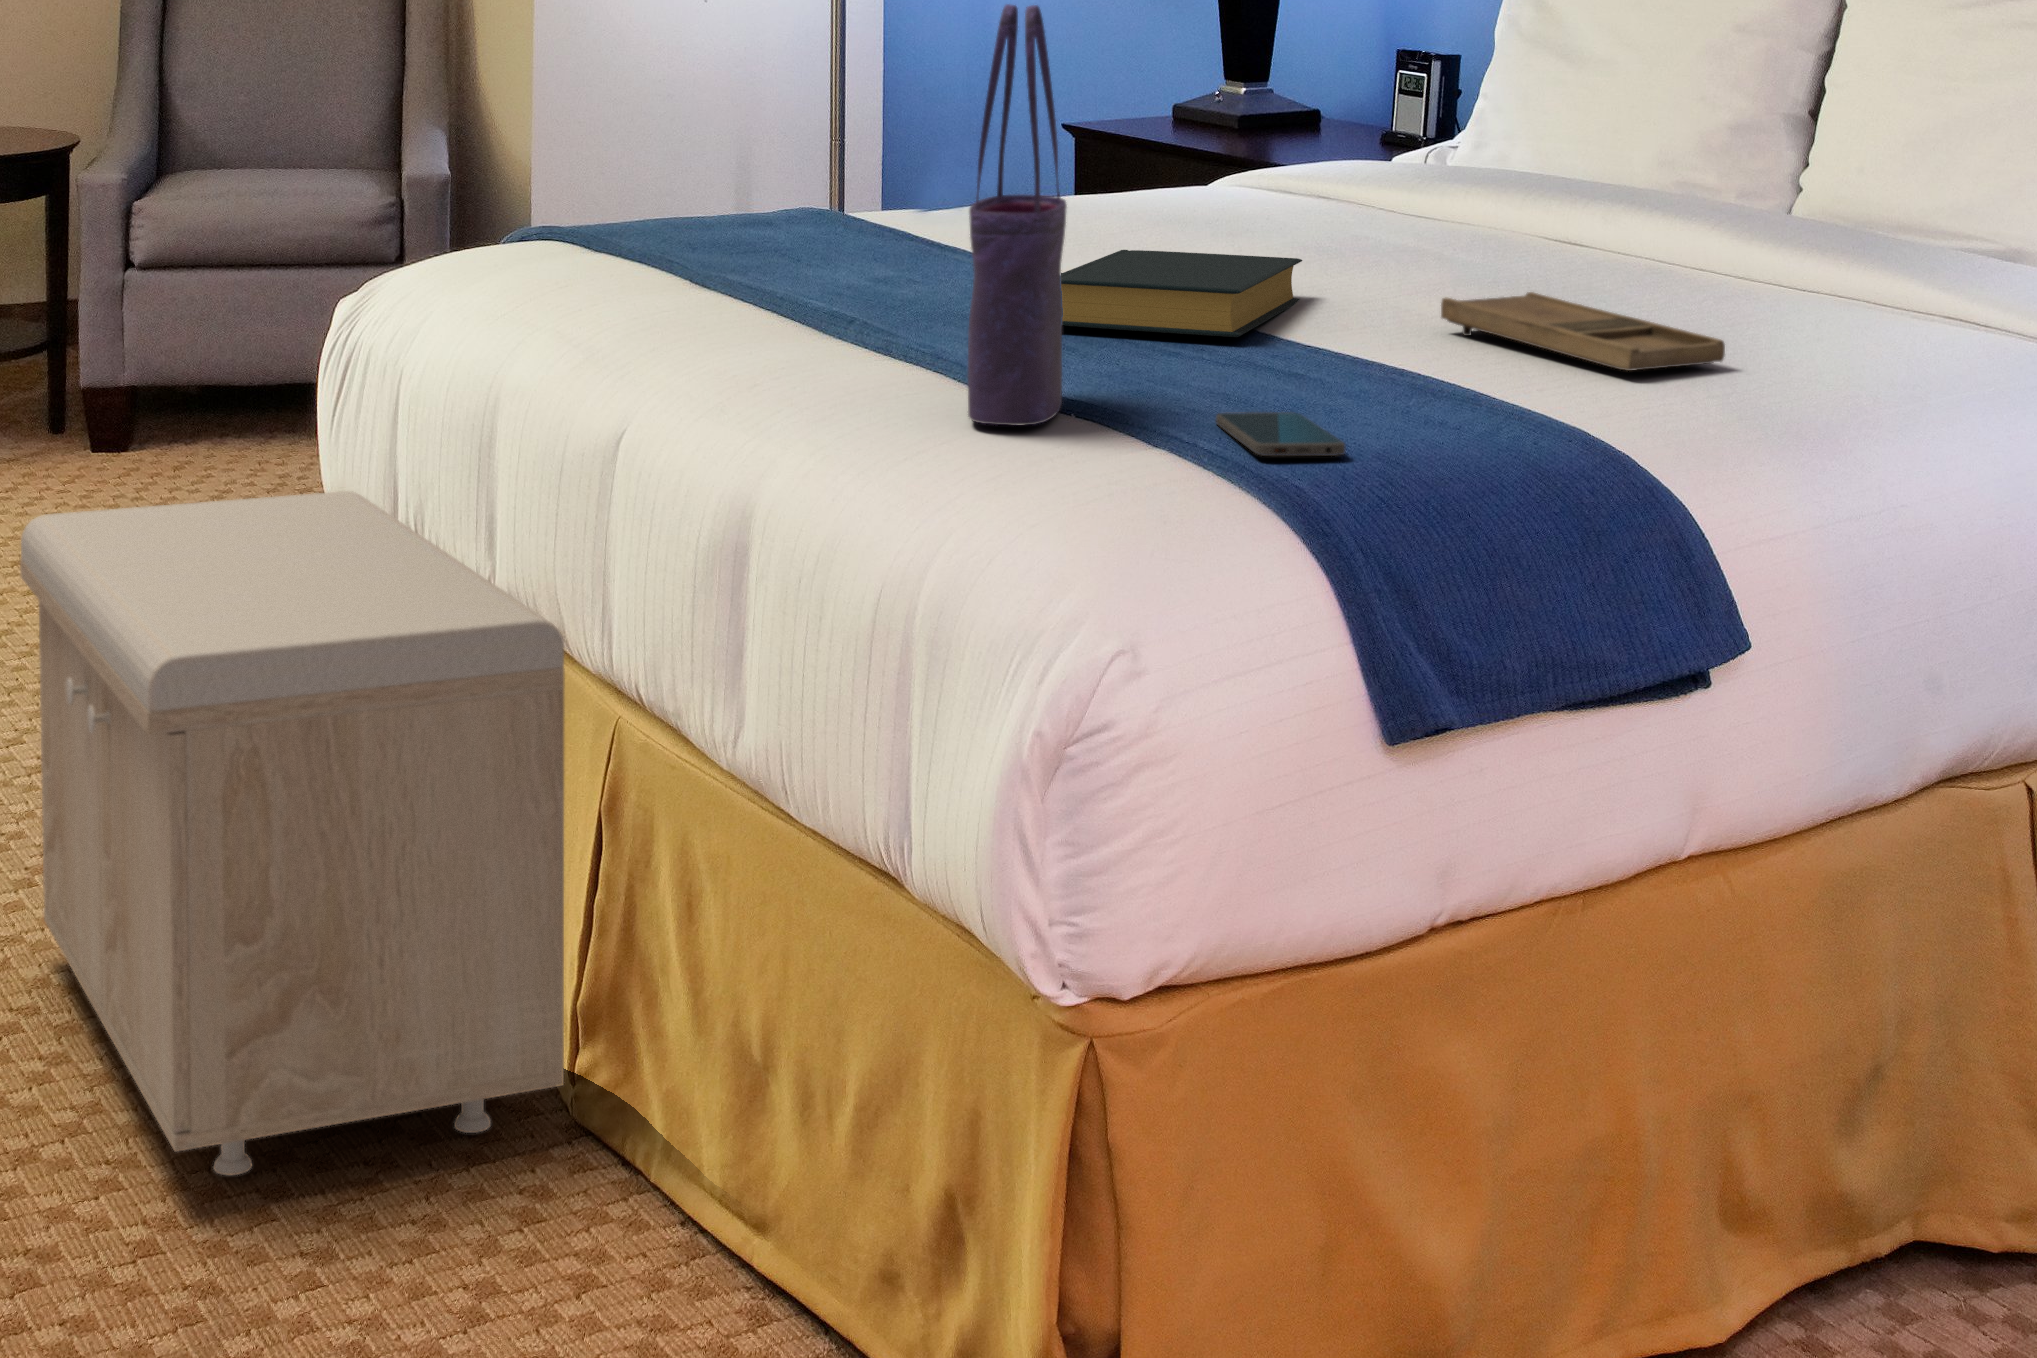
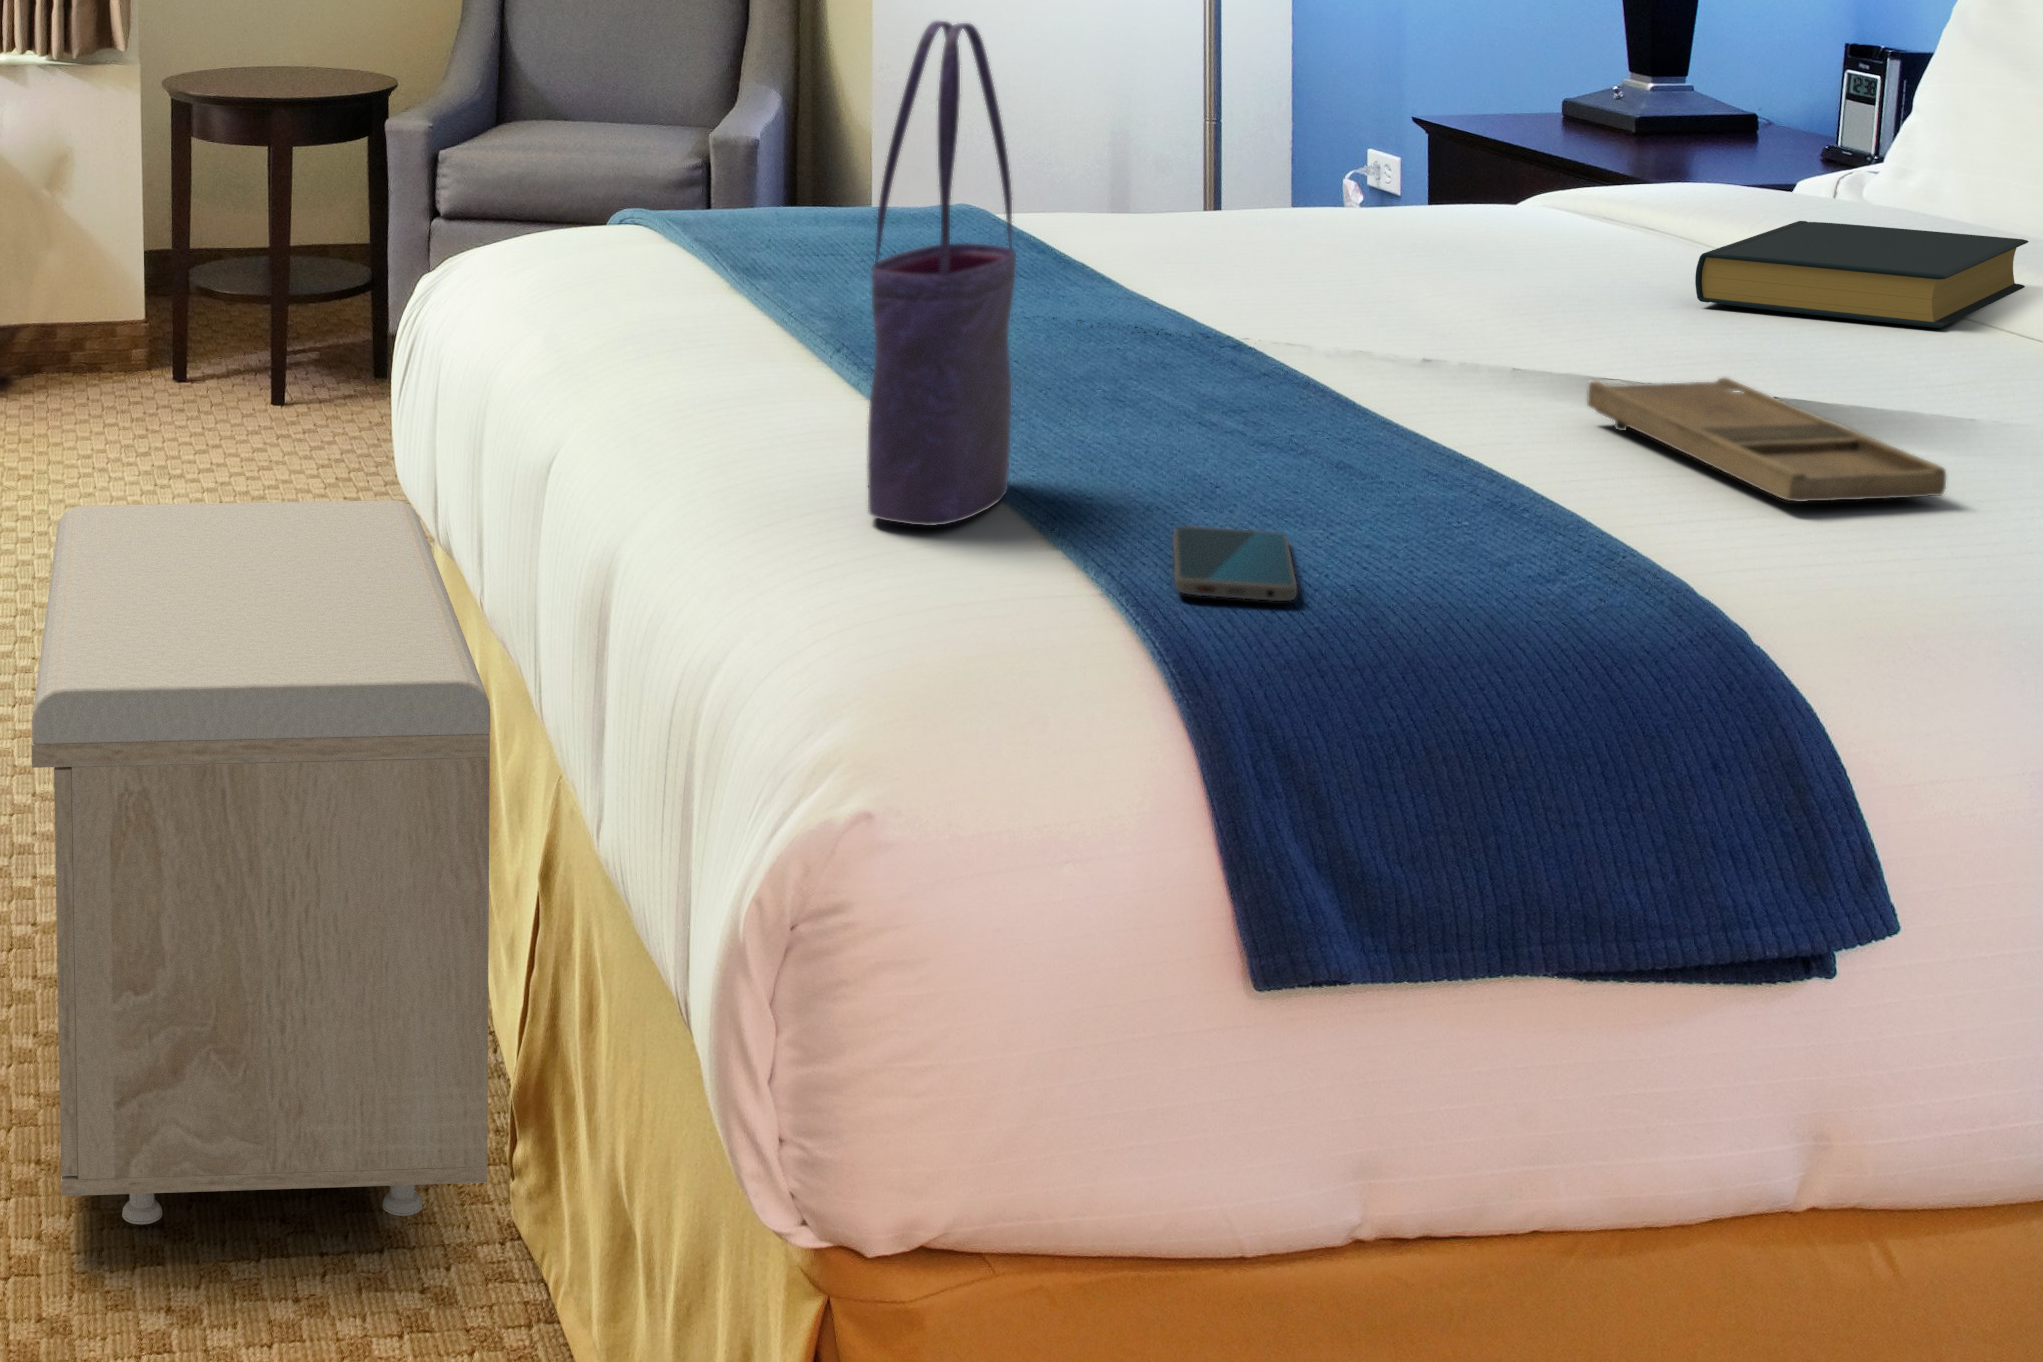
hardback book: present [1061,250,1302,337] -> present [1695,221,2029,328]

